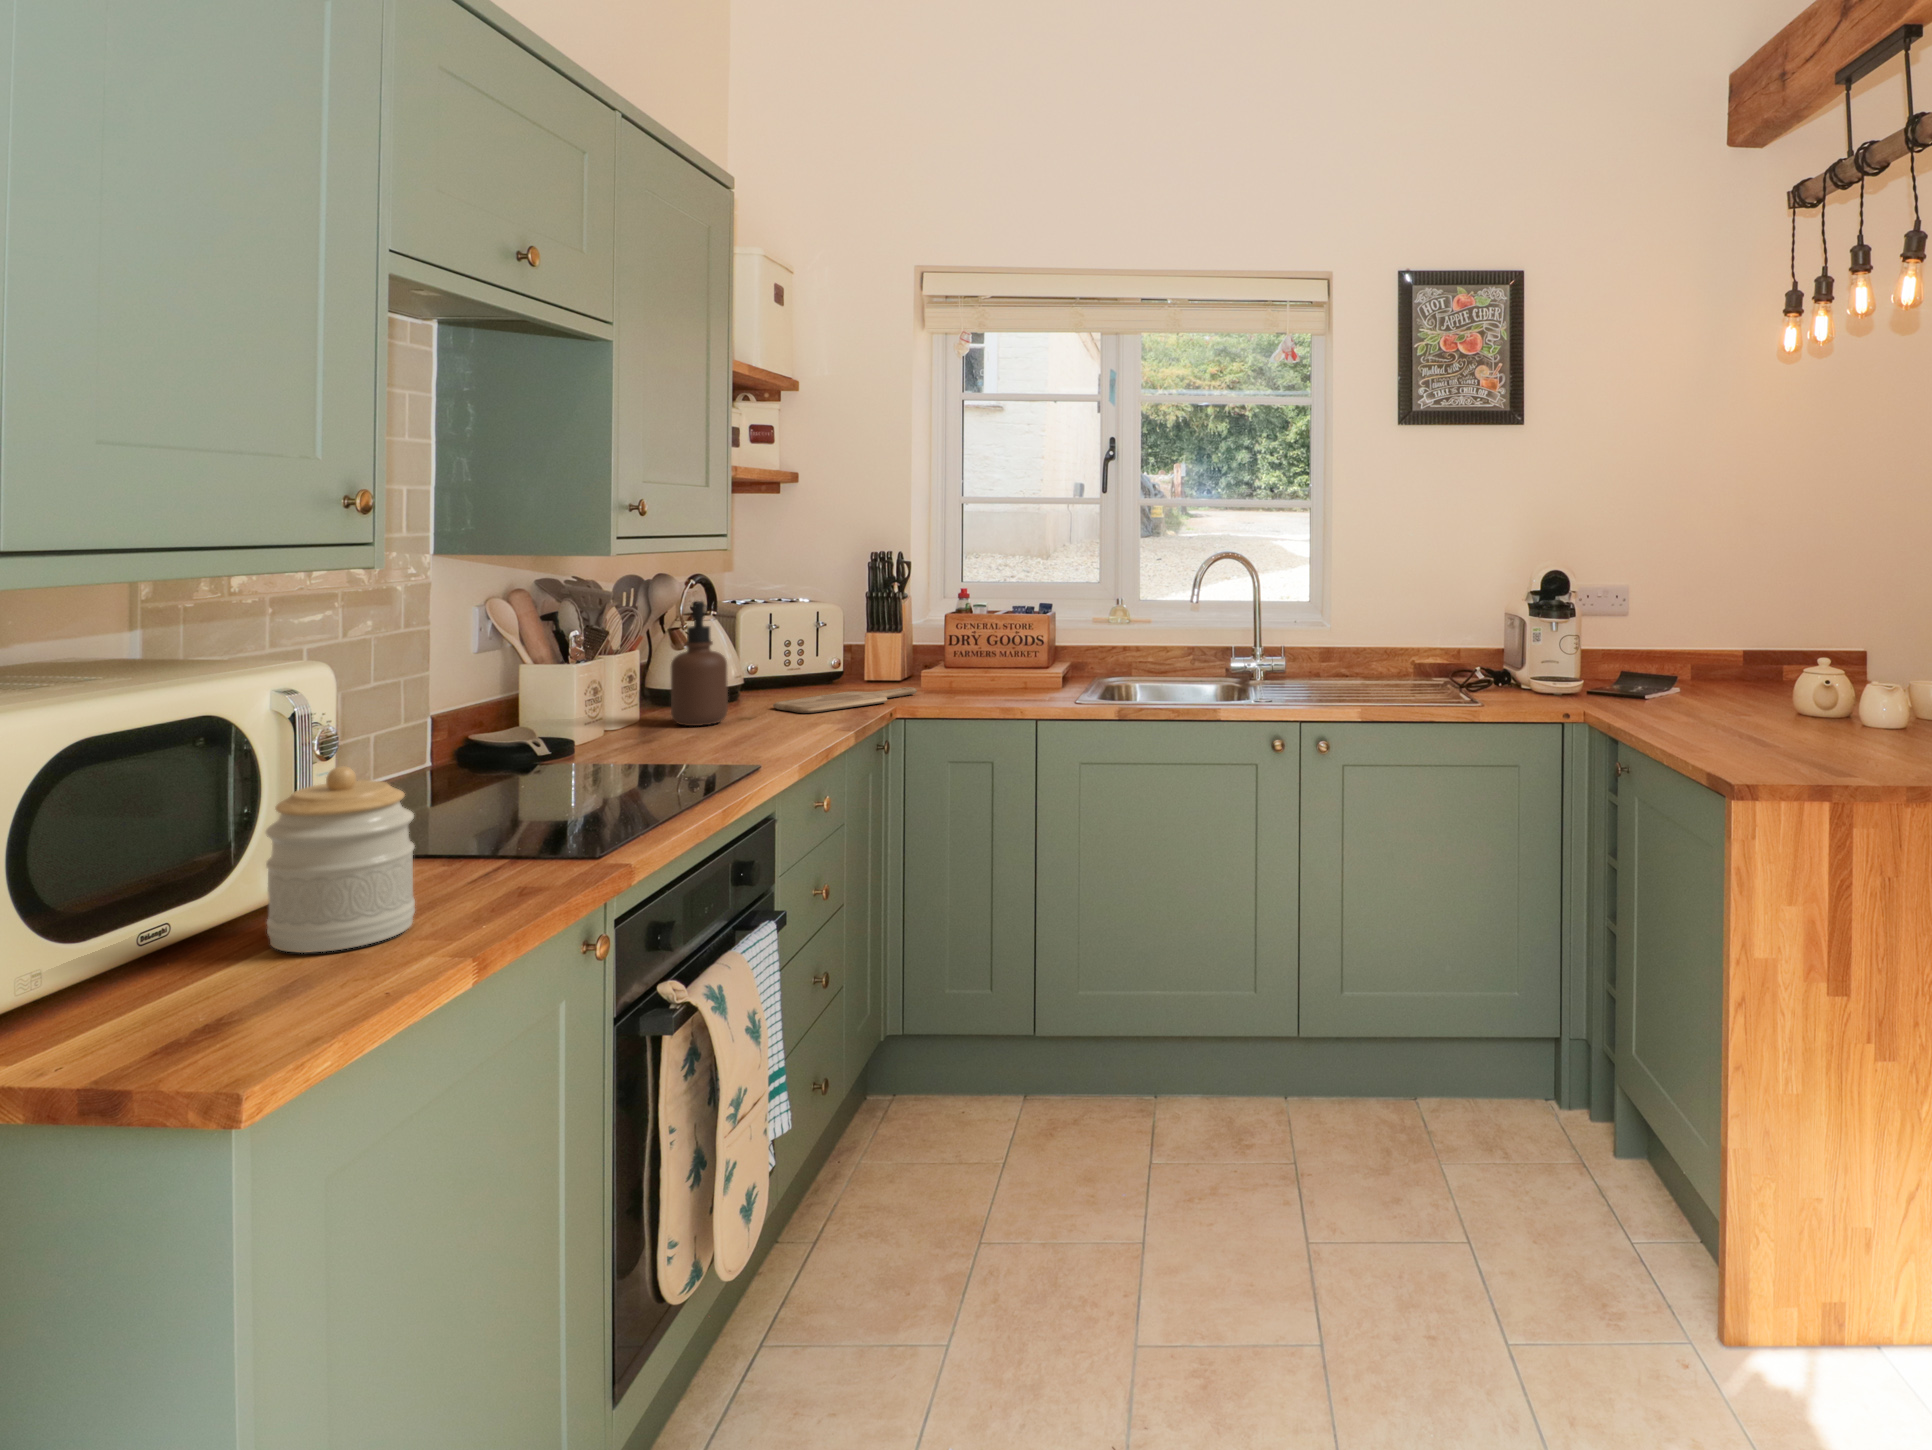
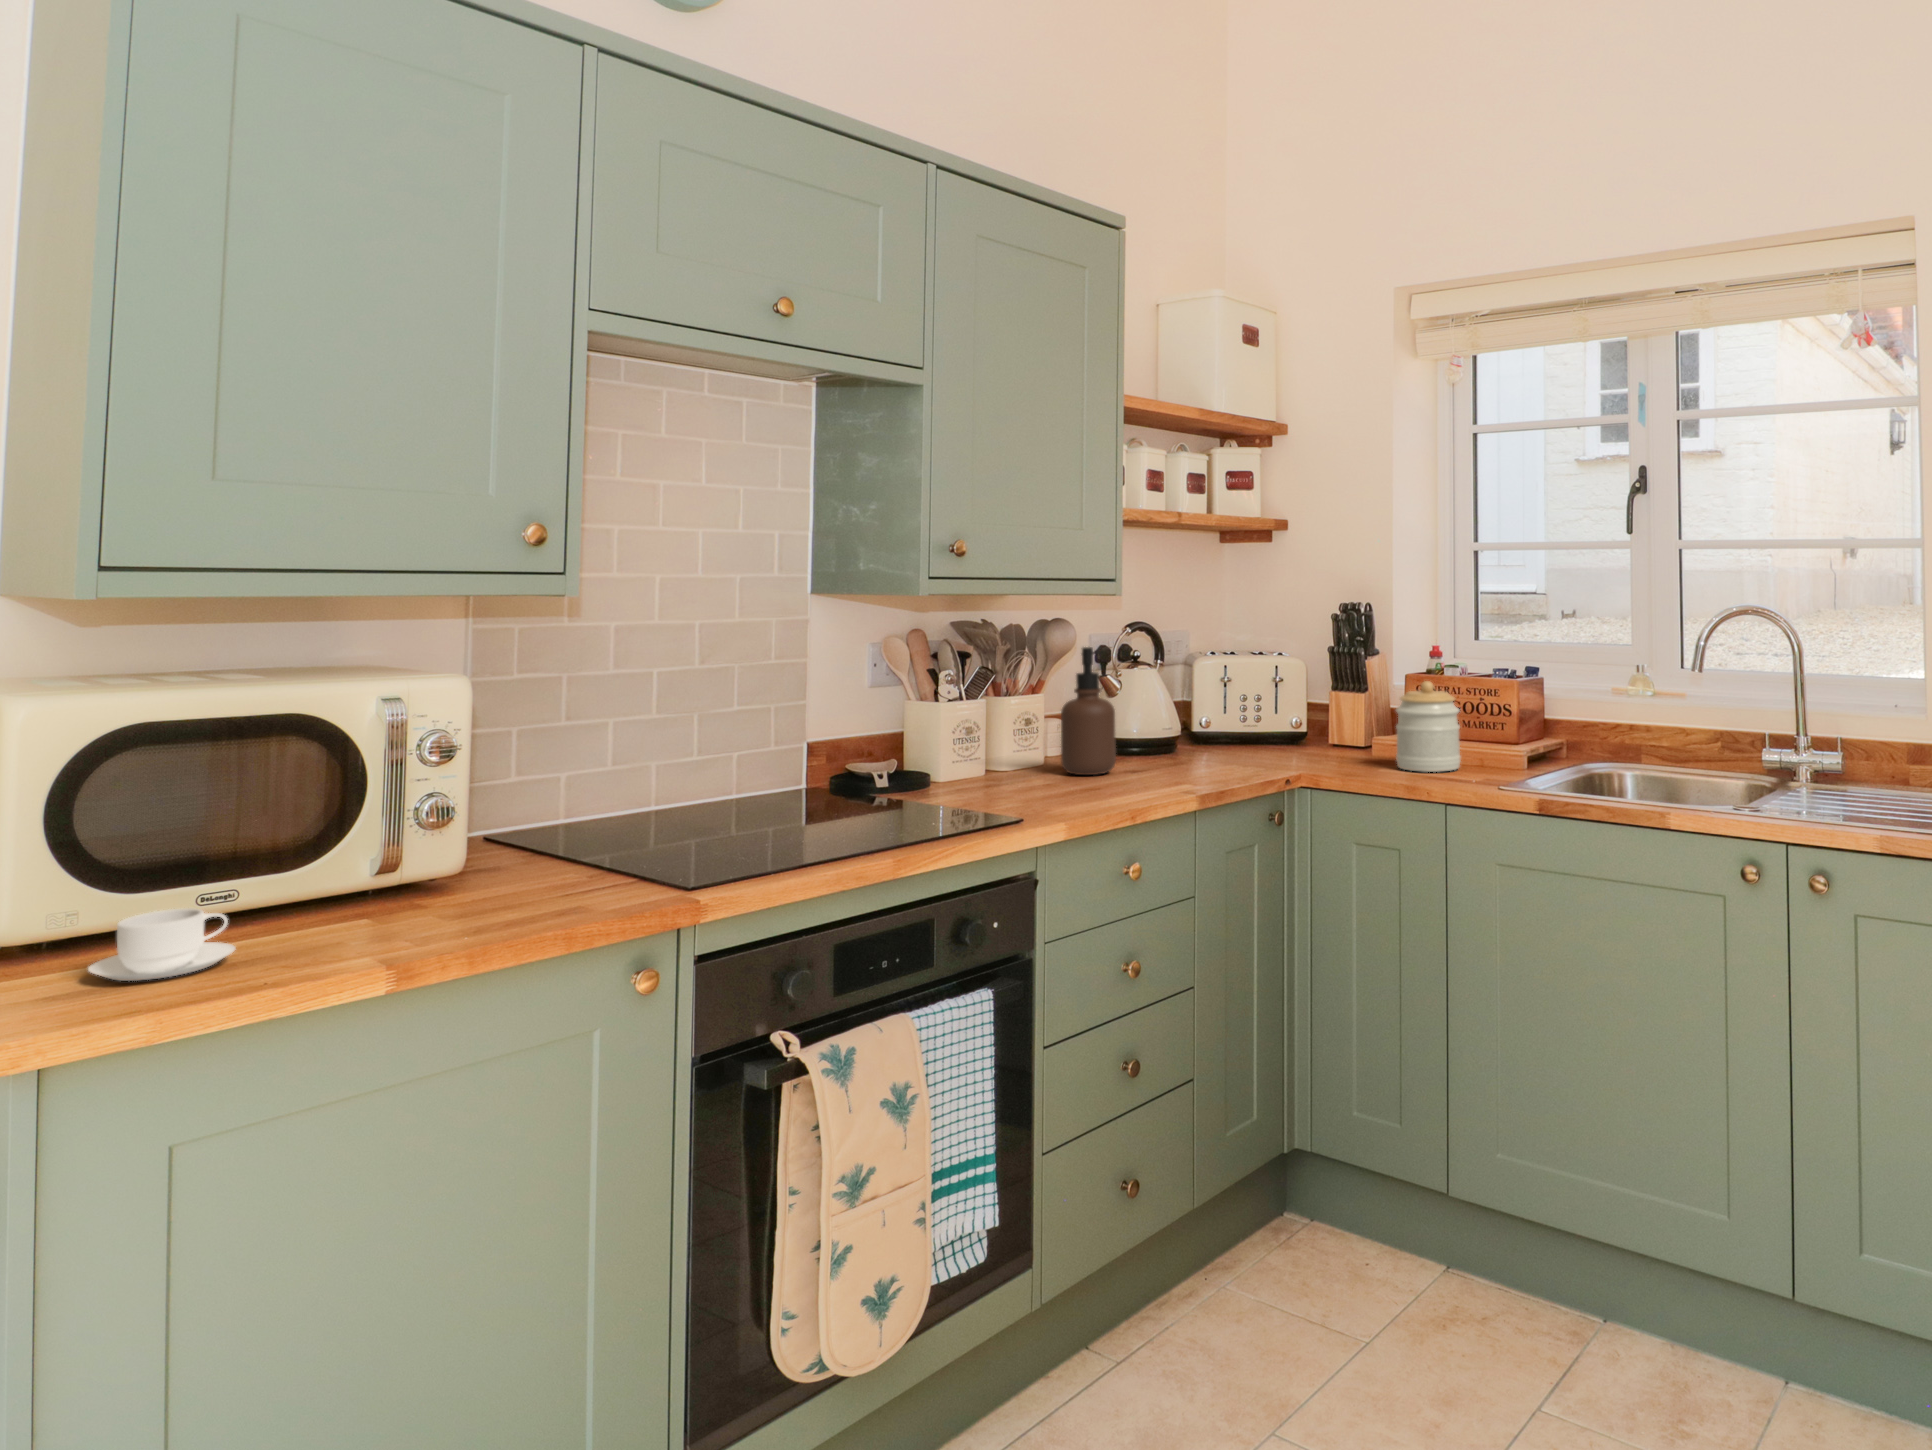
cutting board: present [773,687,917,713] -> none [1183,754,1351,773]
jar: present [266,766,415,953] -> present [1396,681,1460,772]
coffee cup: none [123,940,292,1029] -> present [88,908,236,981]

